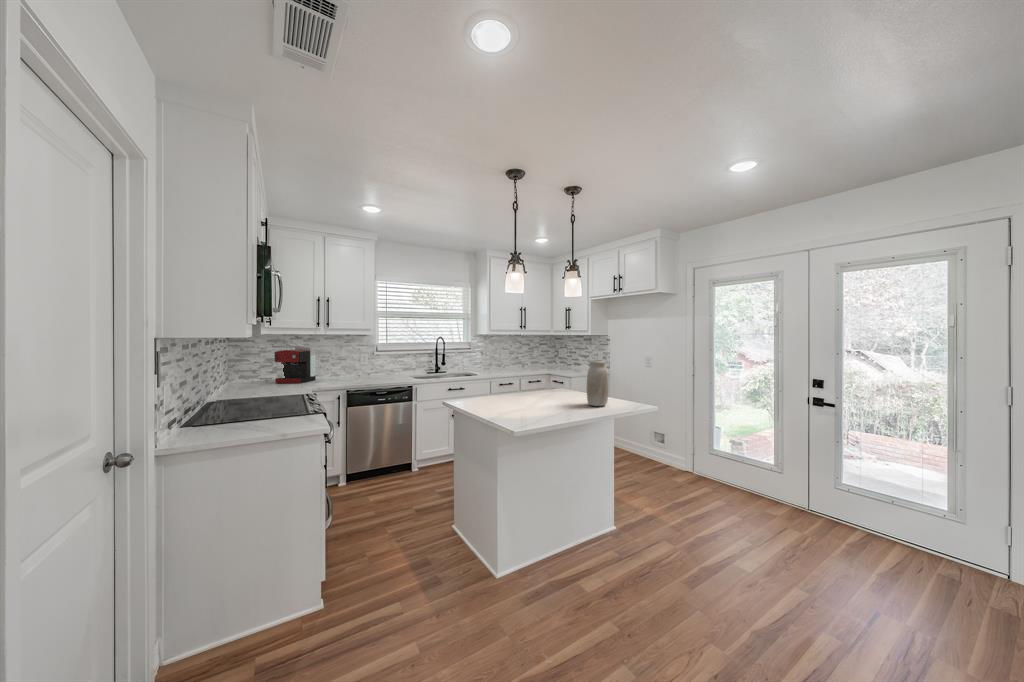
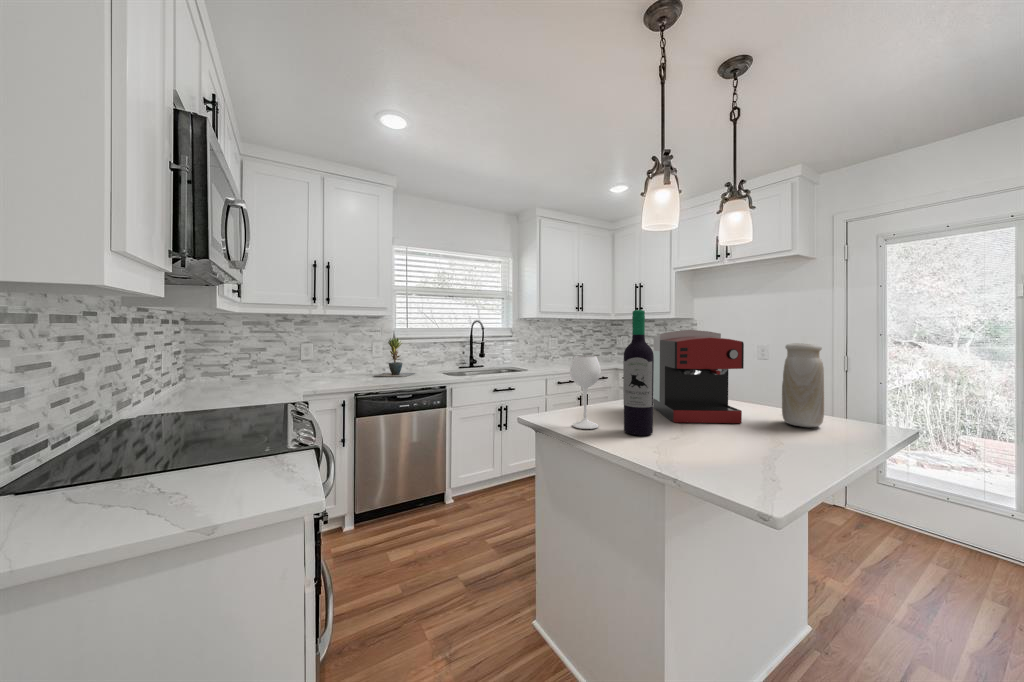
wine bottle: none [468,342,509,409] -> present [570,310,654,435]
coffee maker: present [275,347,316,383] -> present [653,330,744,423]
potted plant: none [360,351,393,379] -> present [375,338,415,377]

